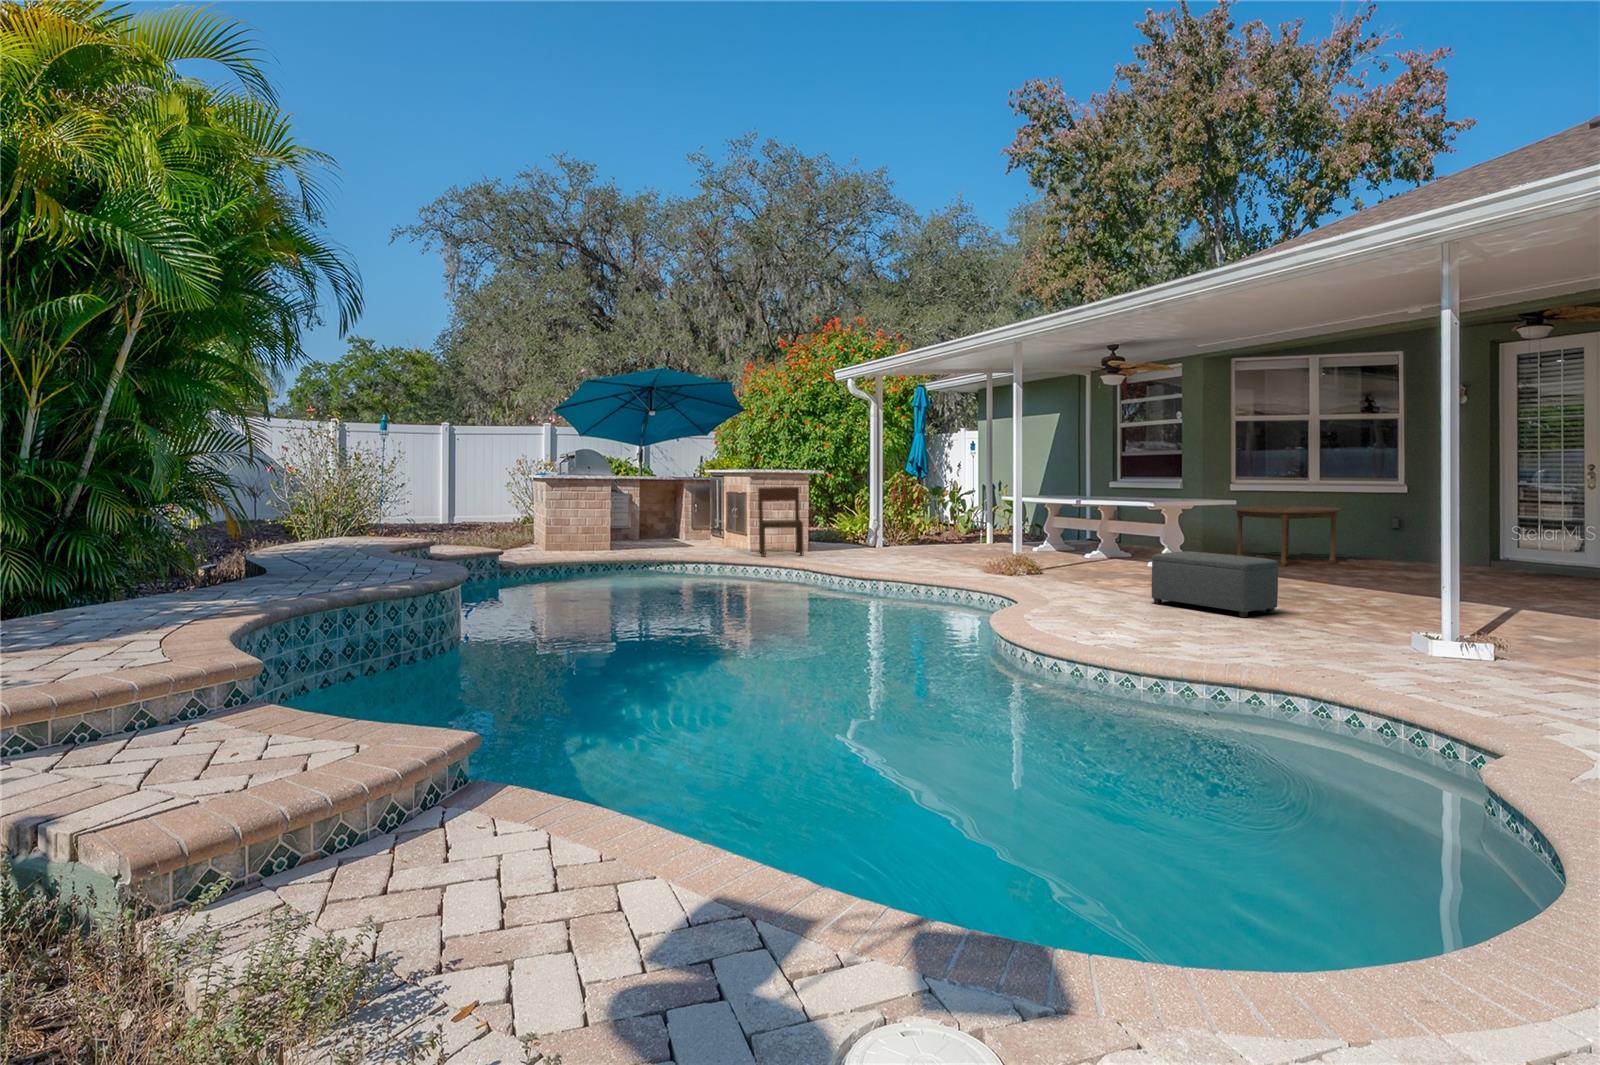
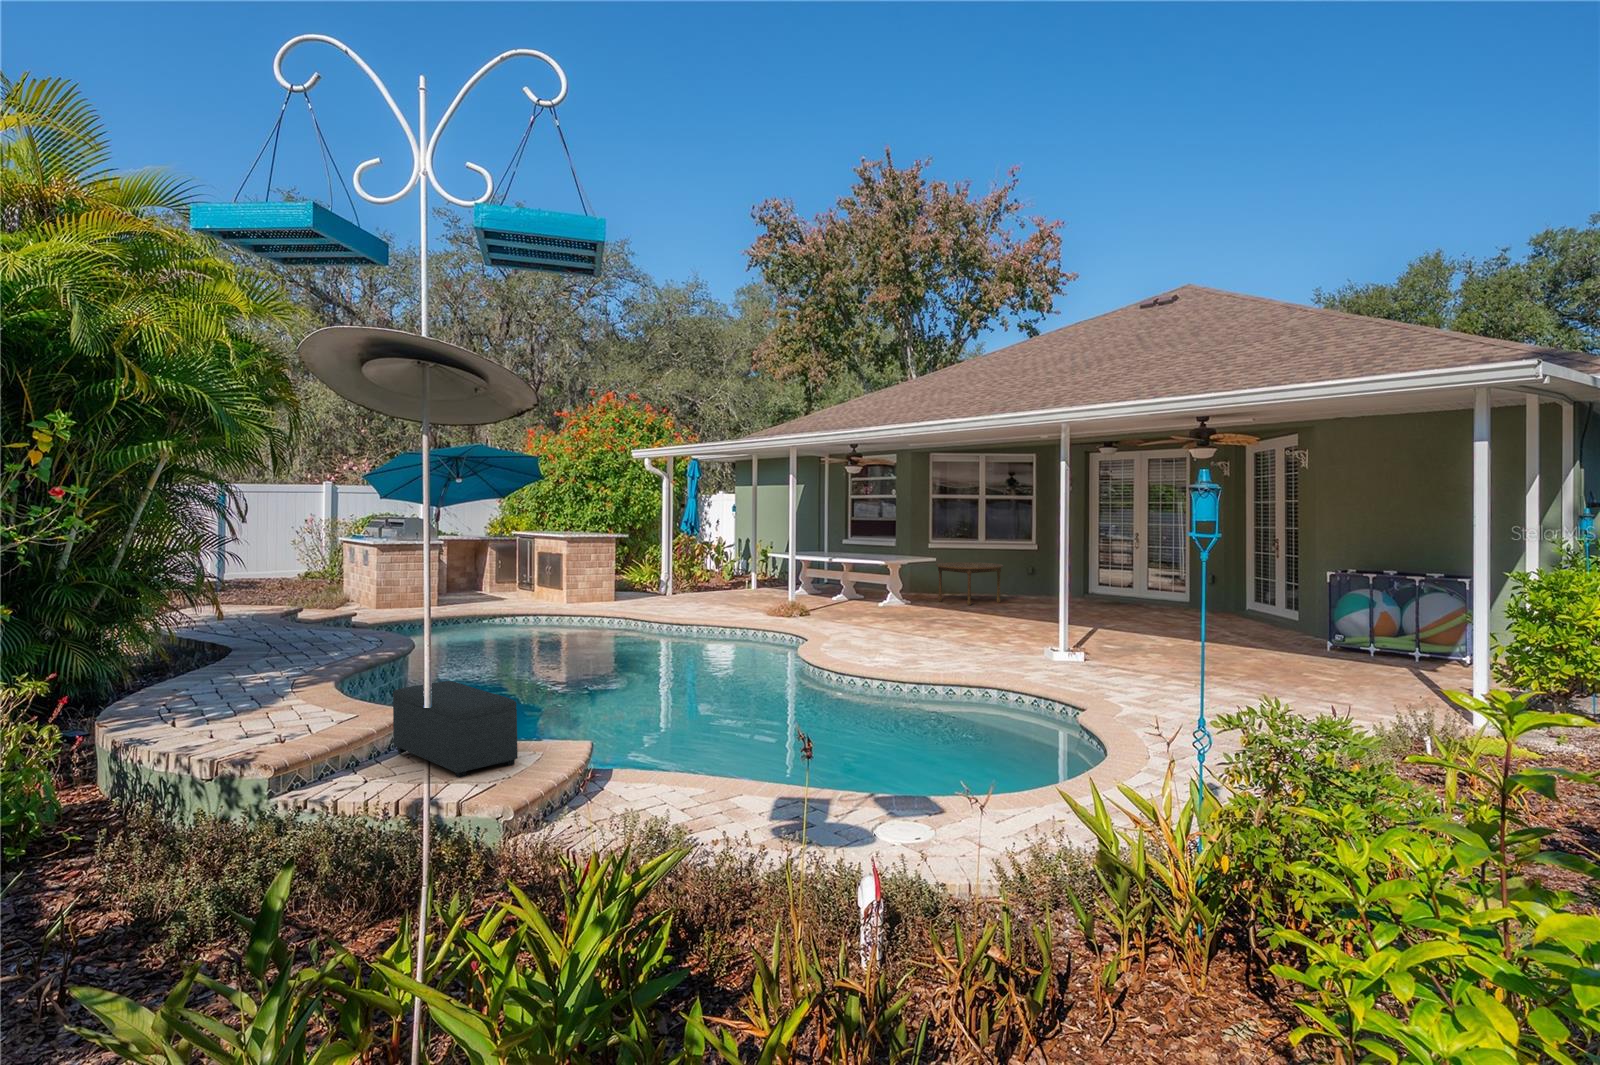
dining chair: present [758,487,804,557] -> none [574,548,617,607]
ottoman: present [1152,551,1278,617] -> present [393,681,518,778]

